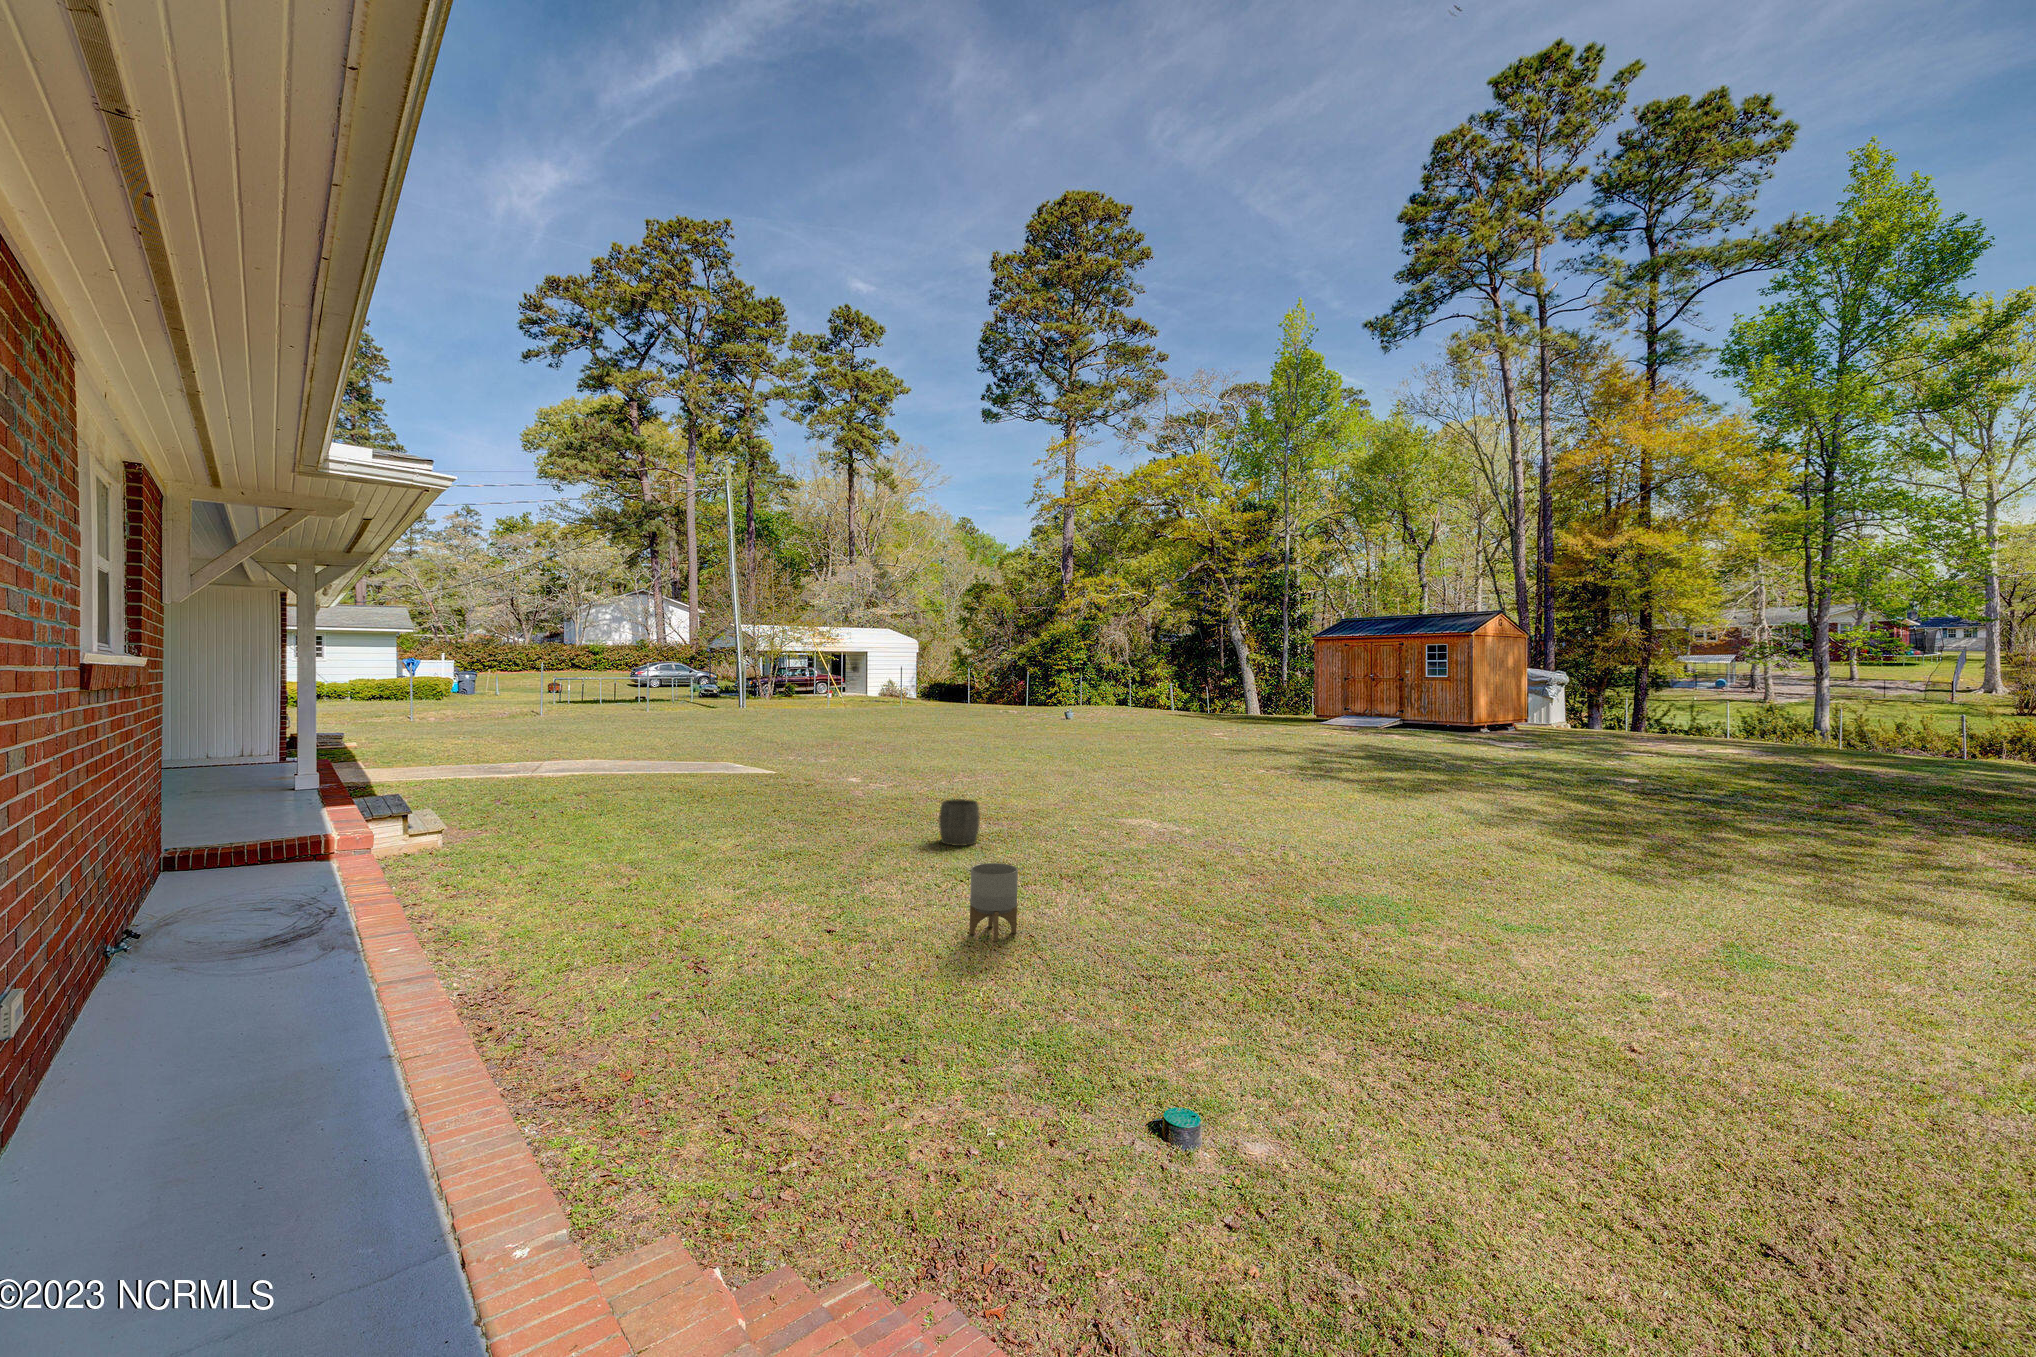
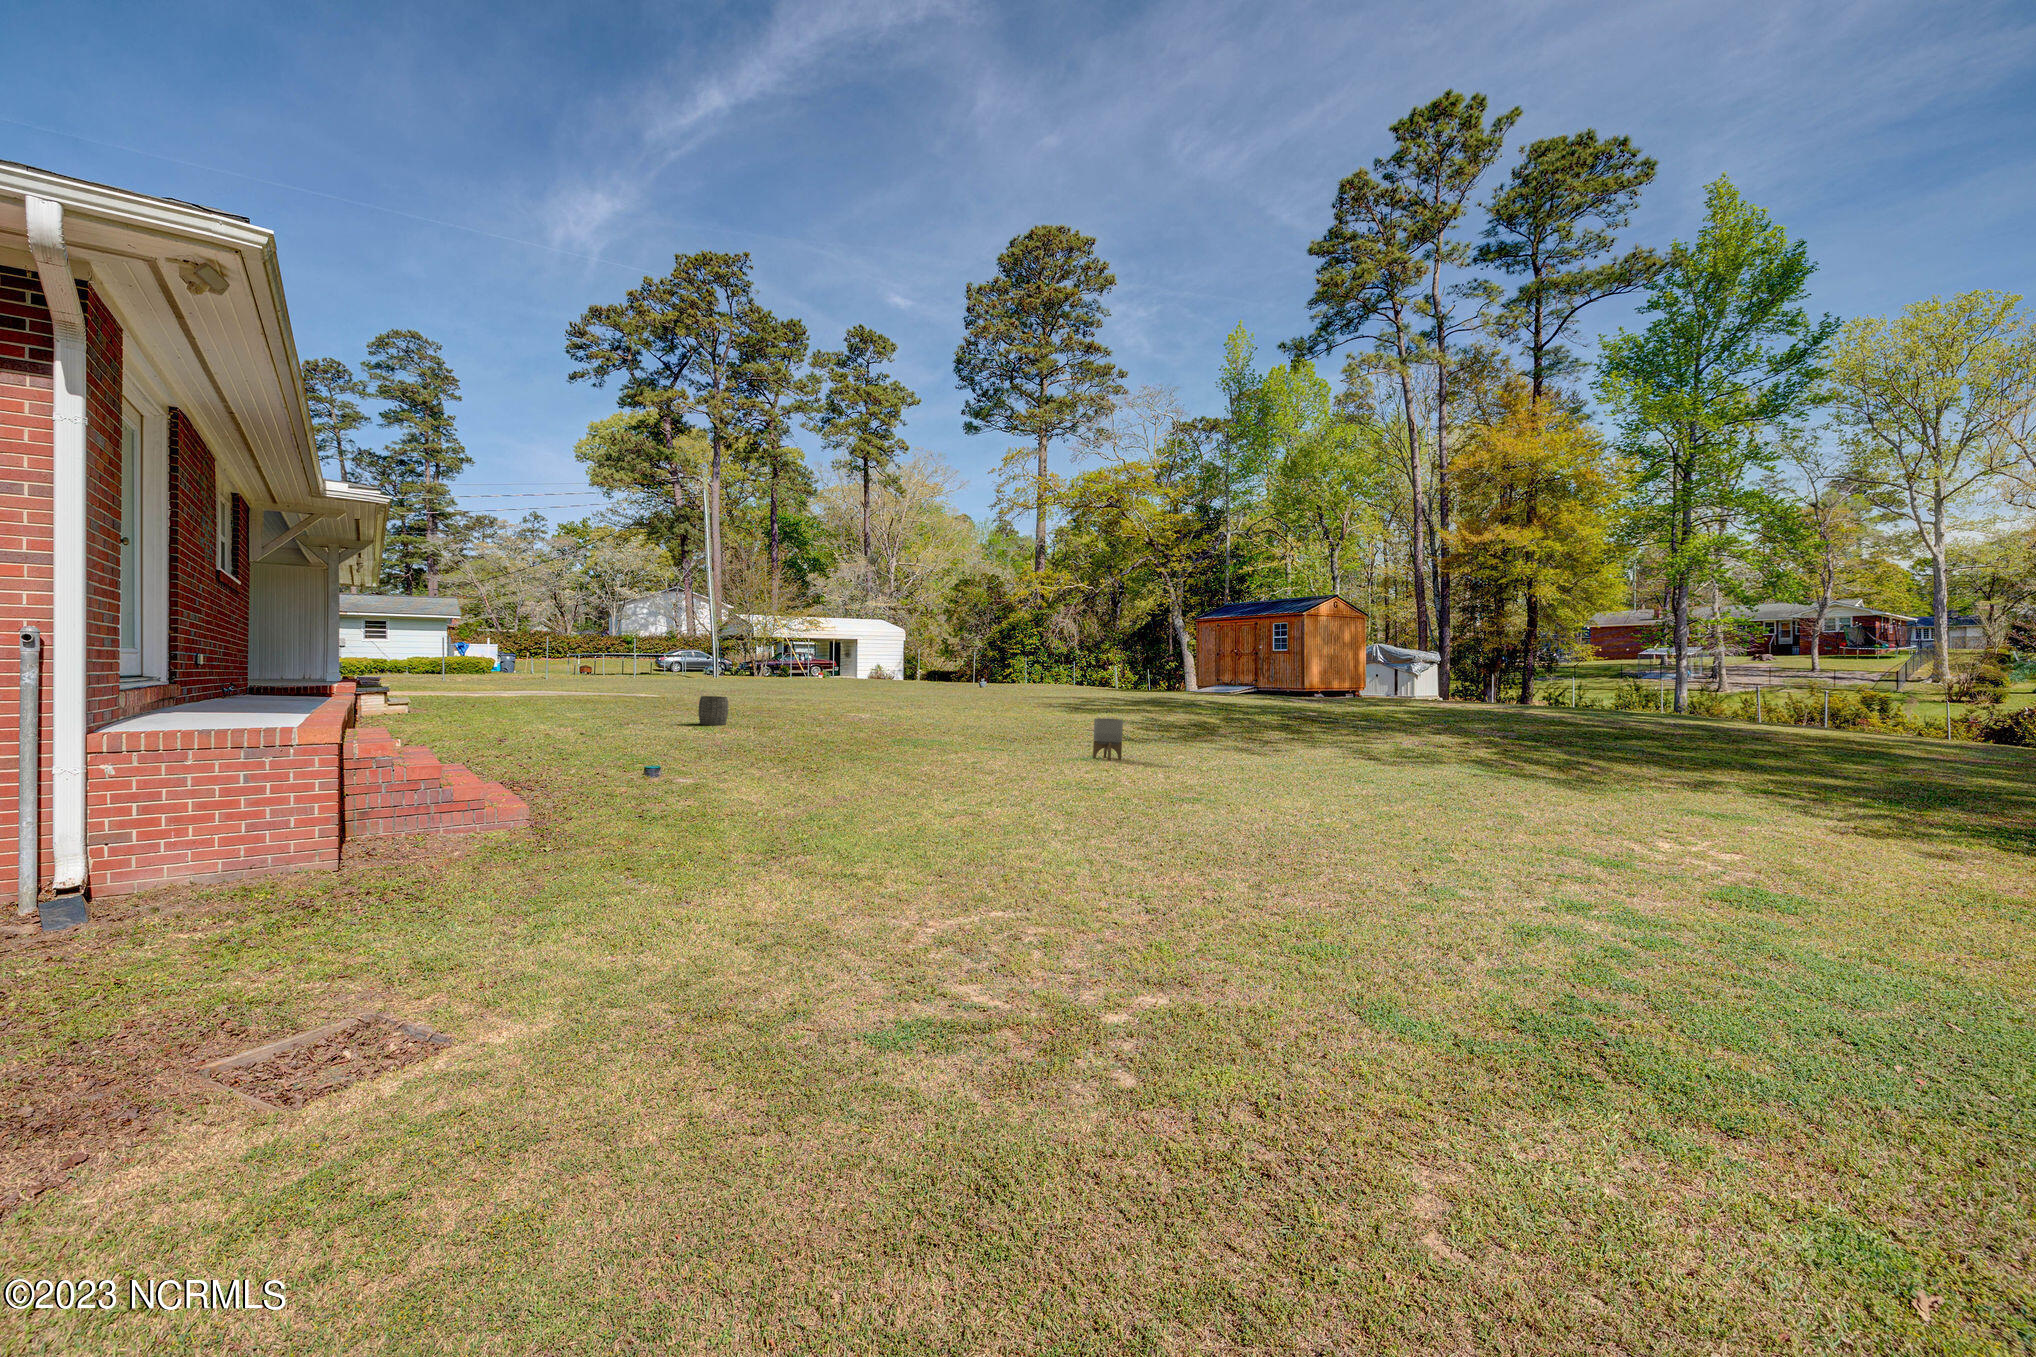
planter: present [970,863,1018,941] -> present [1093,718,1123,760]

